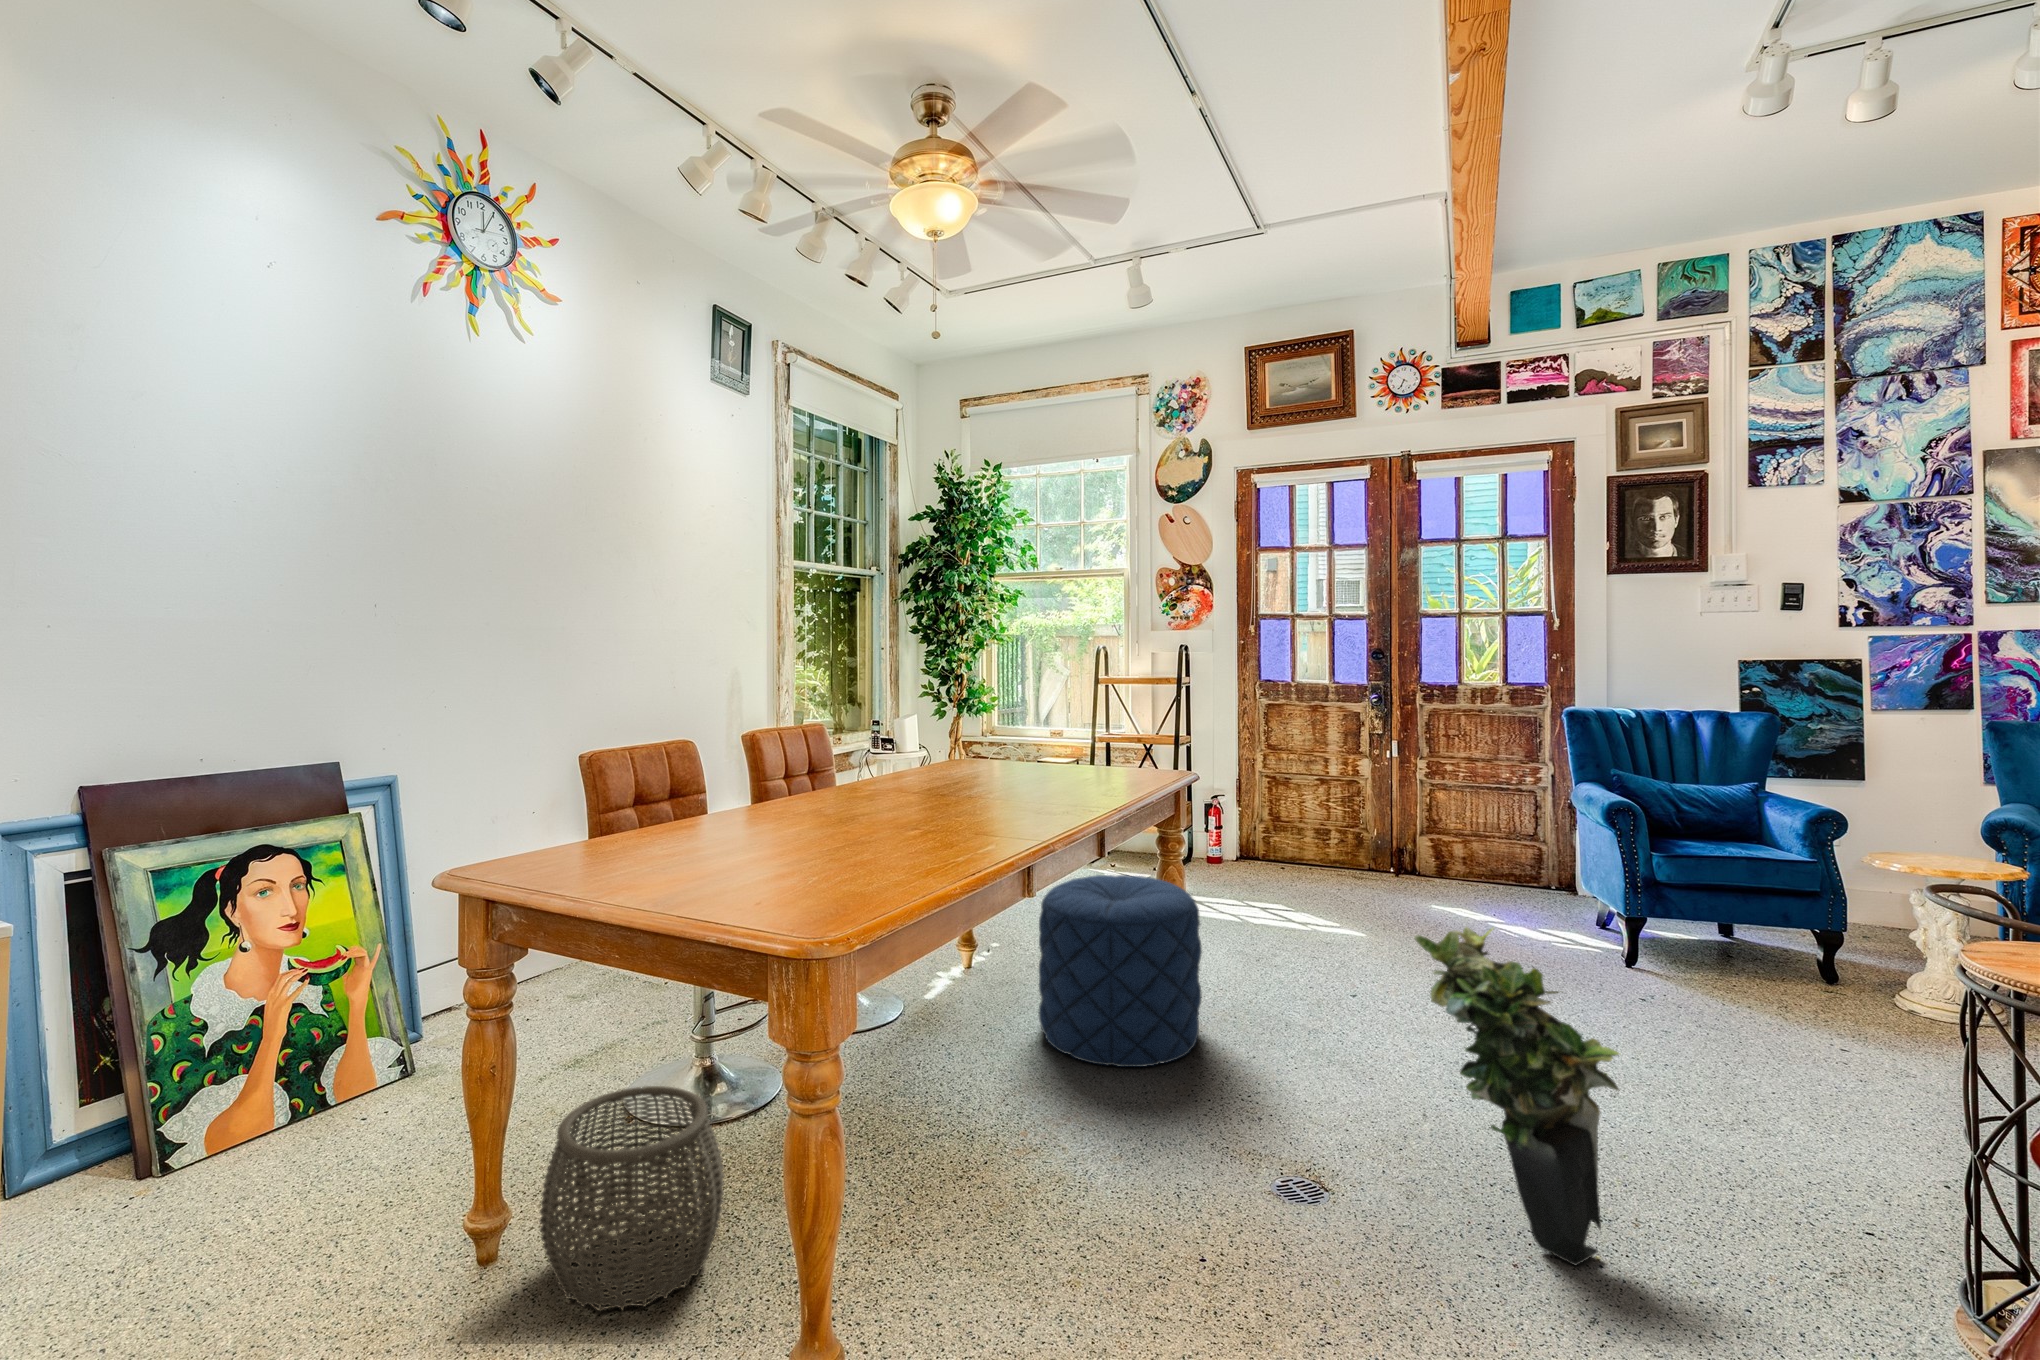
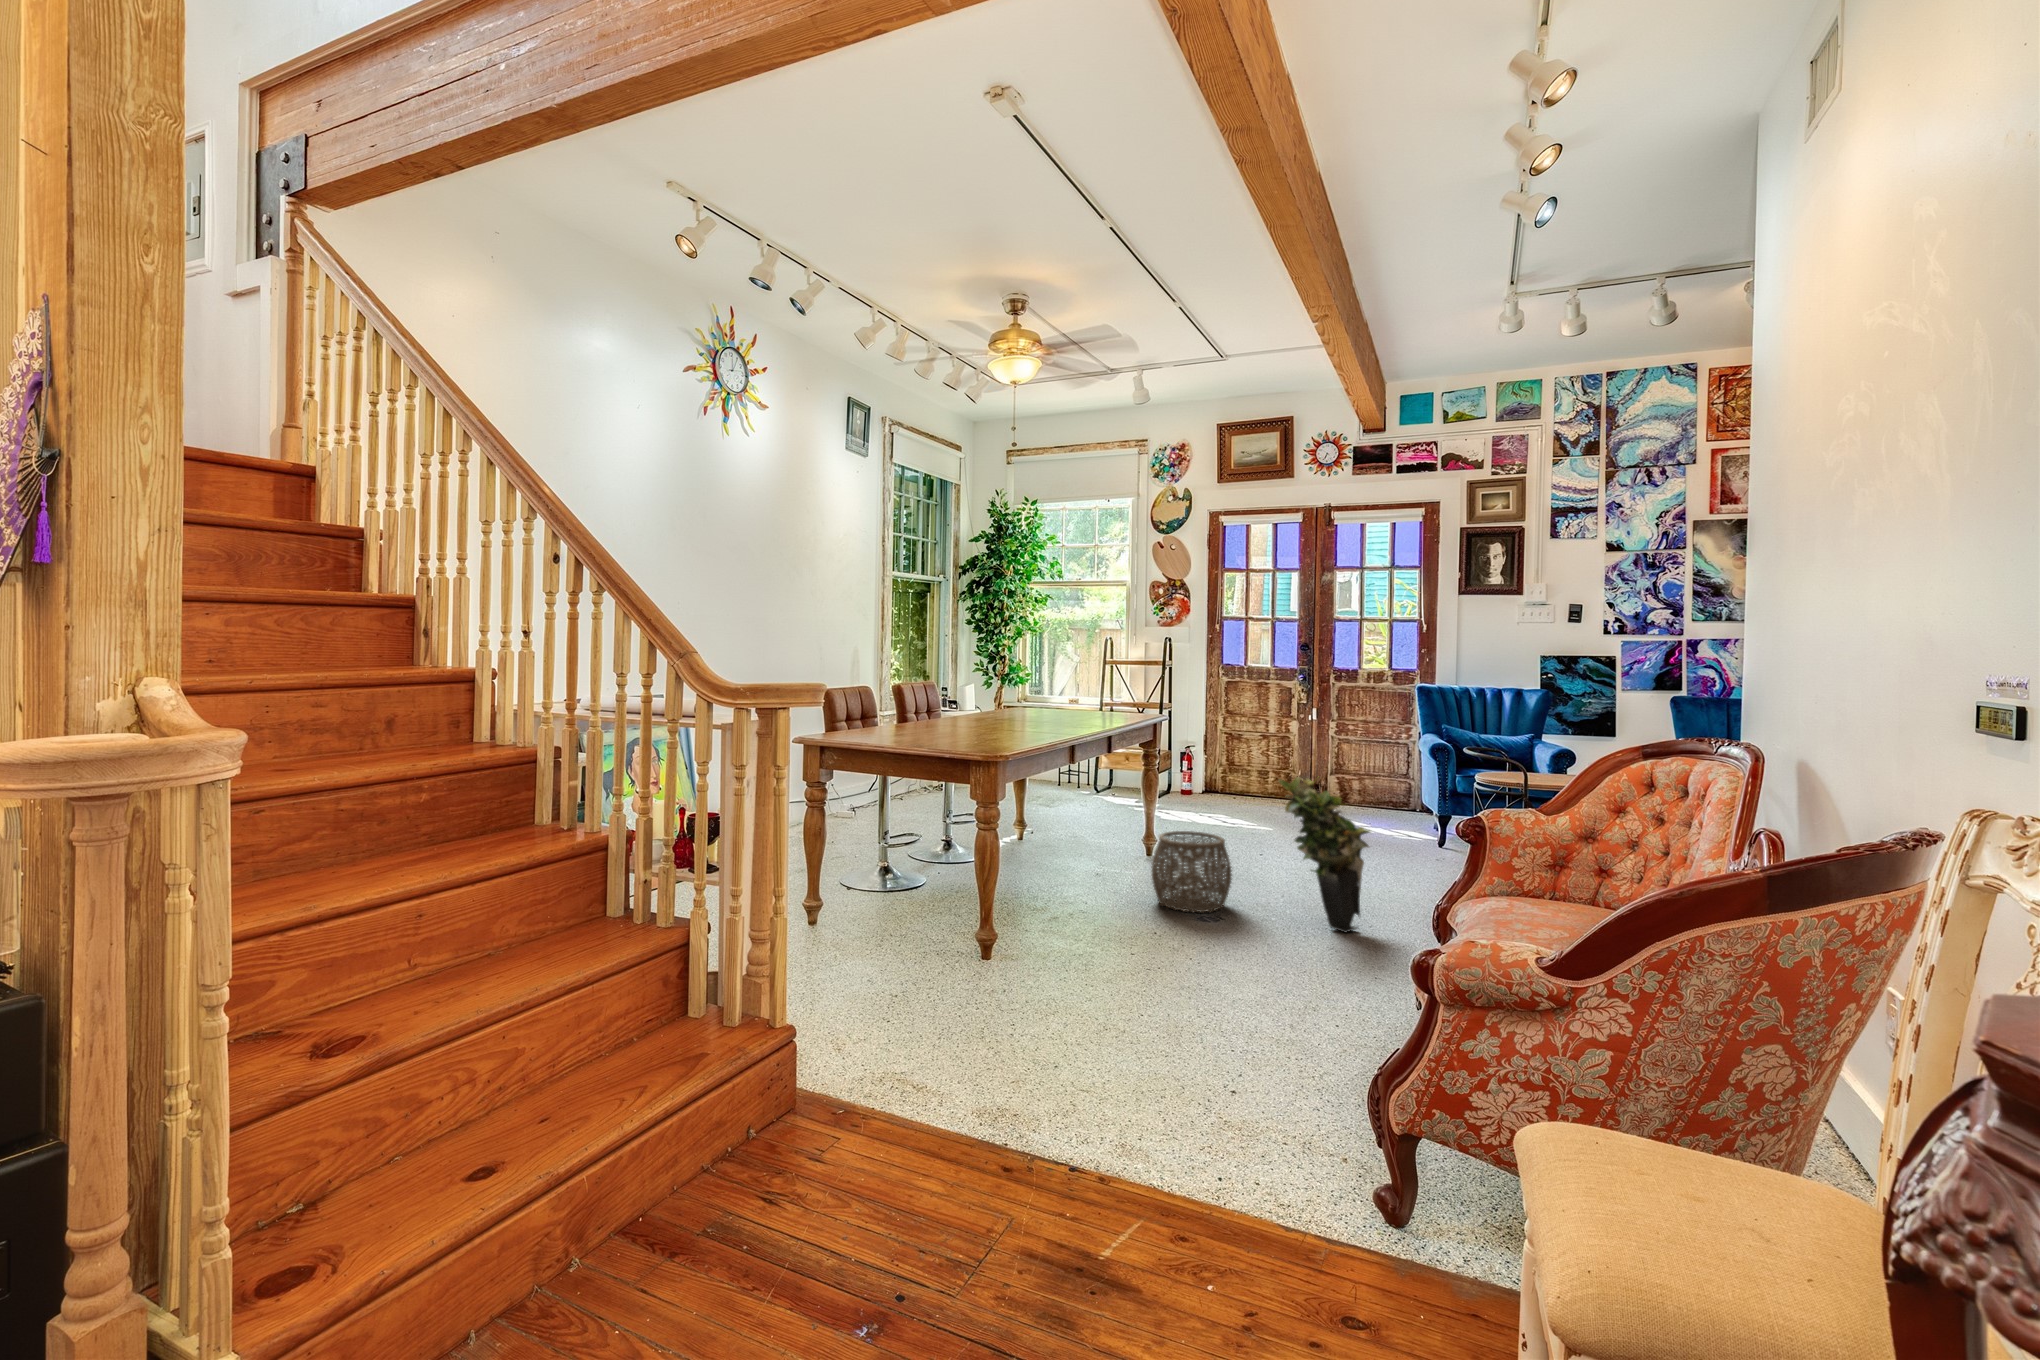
pouf: present [1039,875,1202,1067] -> none [1072,772,1170,875]
woven basket: present [539,1086,724,1311] -> present [1152,831,1232,913]

